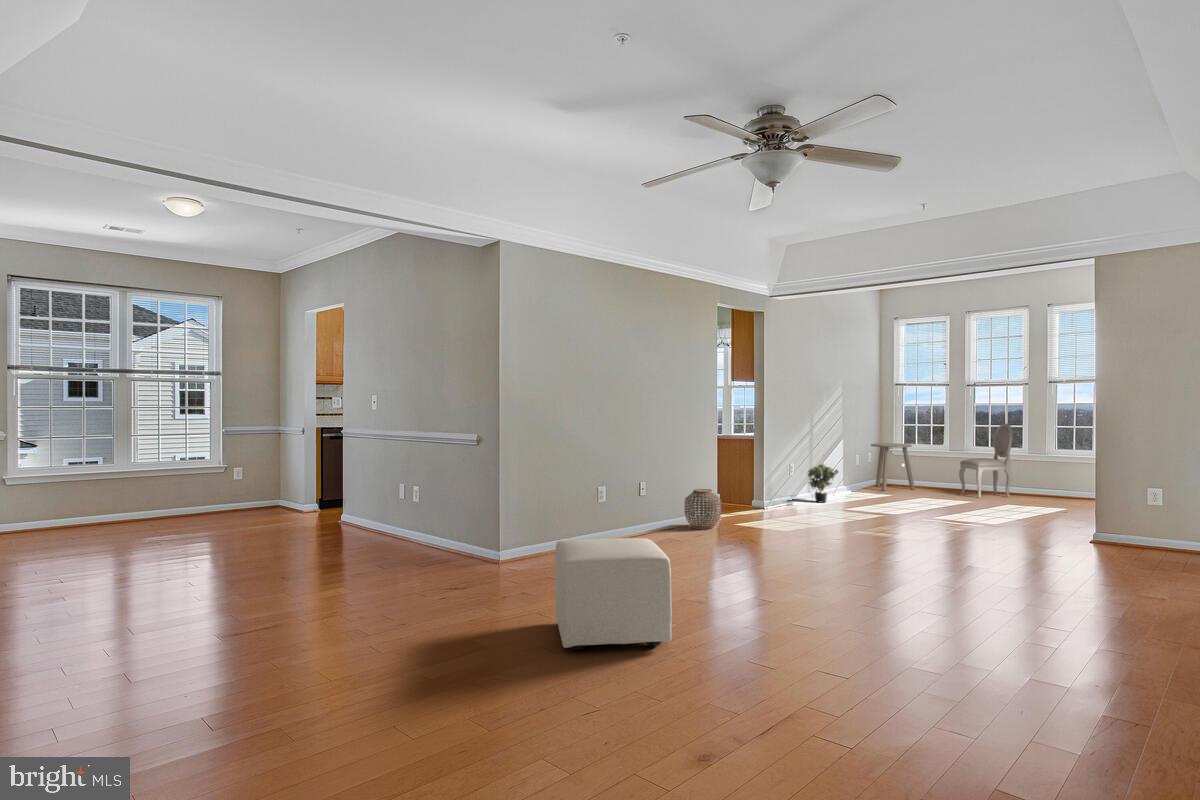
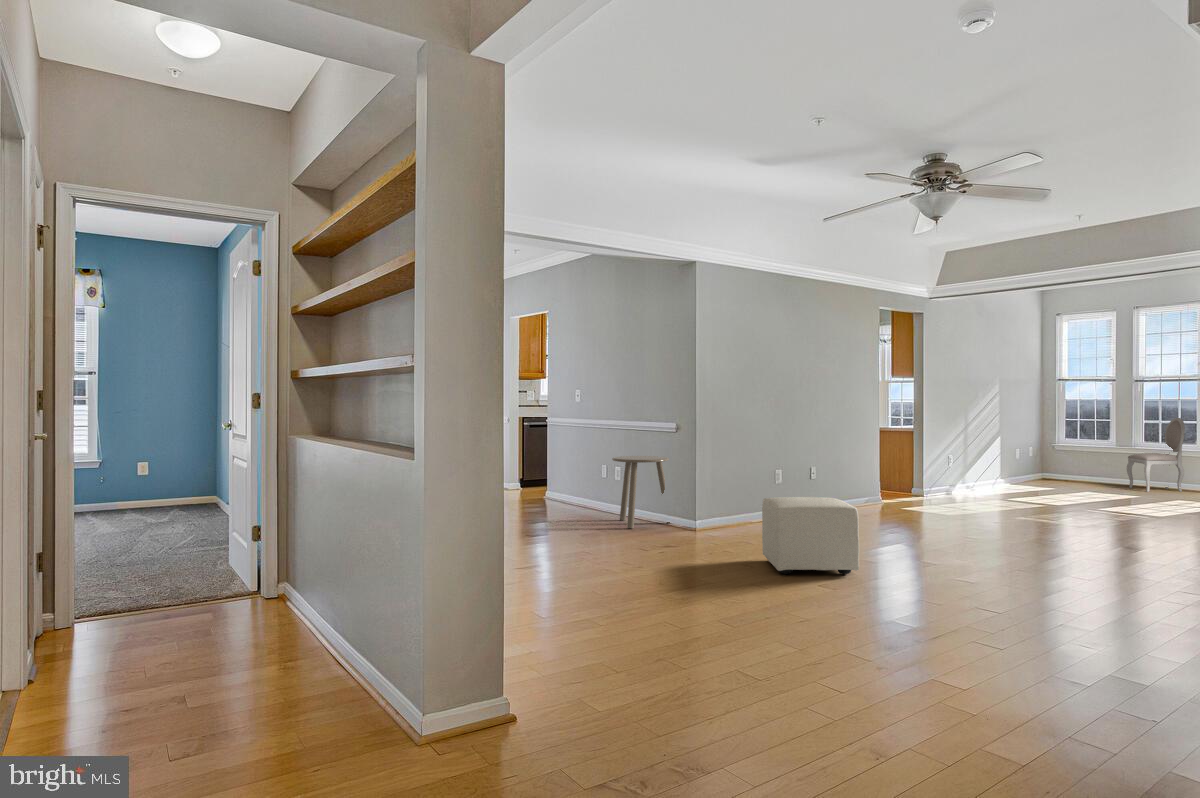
side table: present [871,443,915,491] -> present [612,456,670,528]
potted plant: present [808,464,839,502] -> none [964,455,997,492]
woven basket: present [685,489,721,529] -> none [848,474,883,509]

